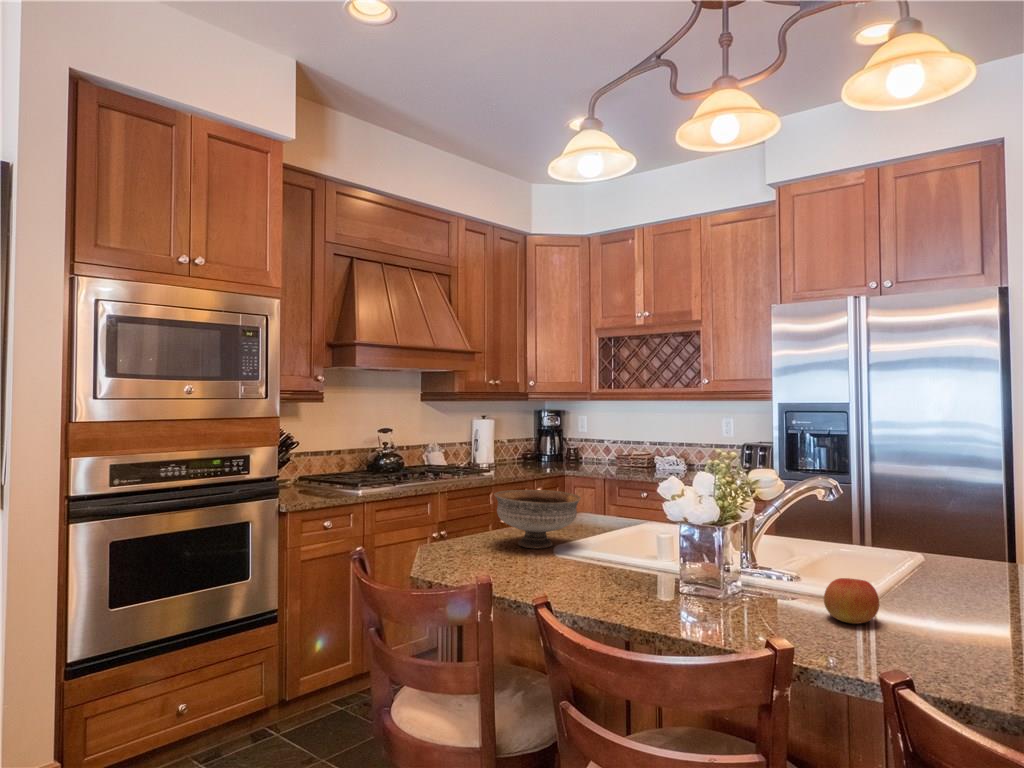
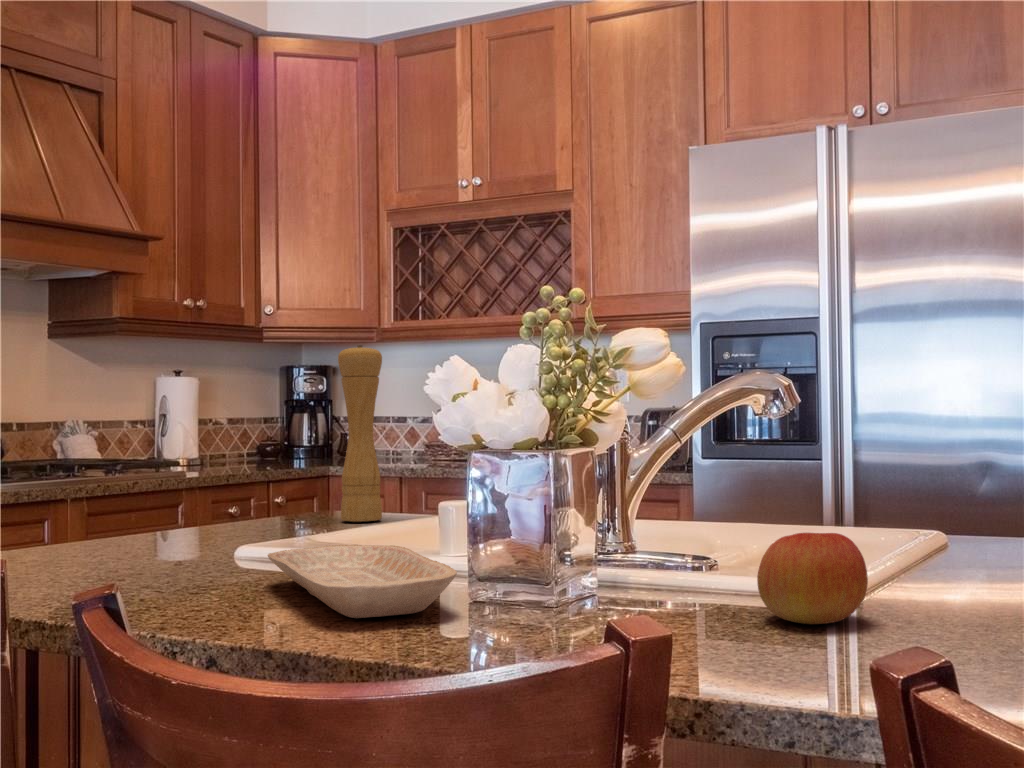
pepper mill: none [593,437,615,526] -> present [338,345,382,522]
bowl: present [494,490,581,548] -> none [104,442,295,553]
tray: none [582,556,678,603] -> present [268,545,457,618]

